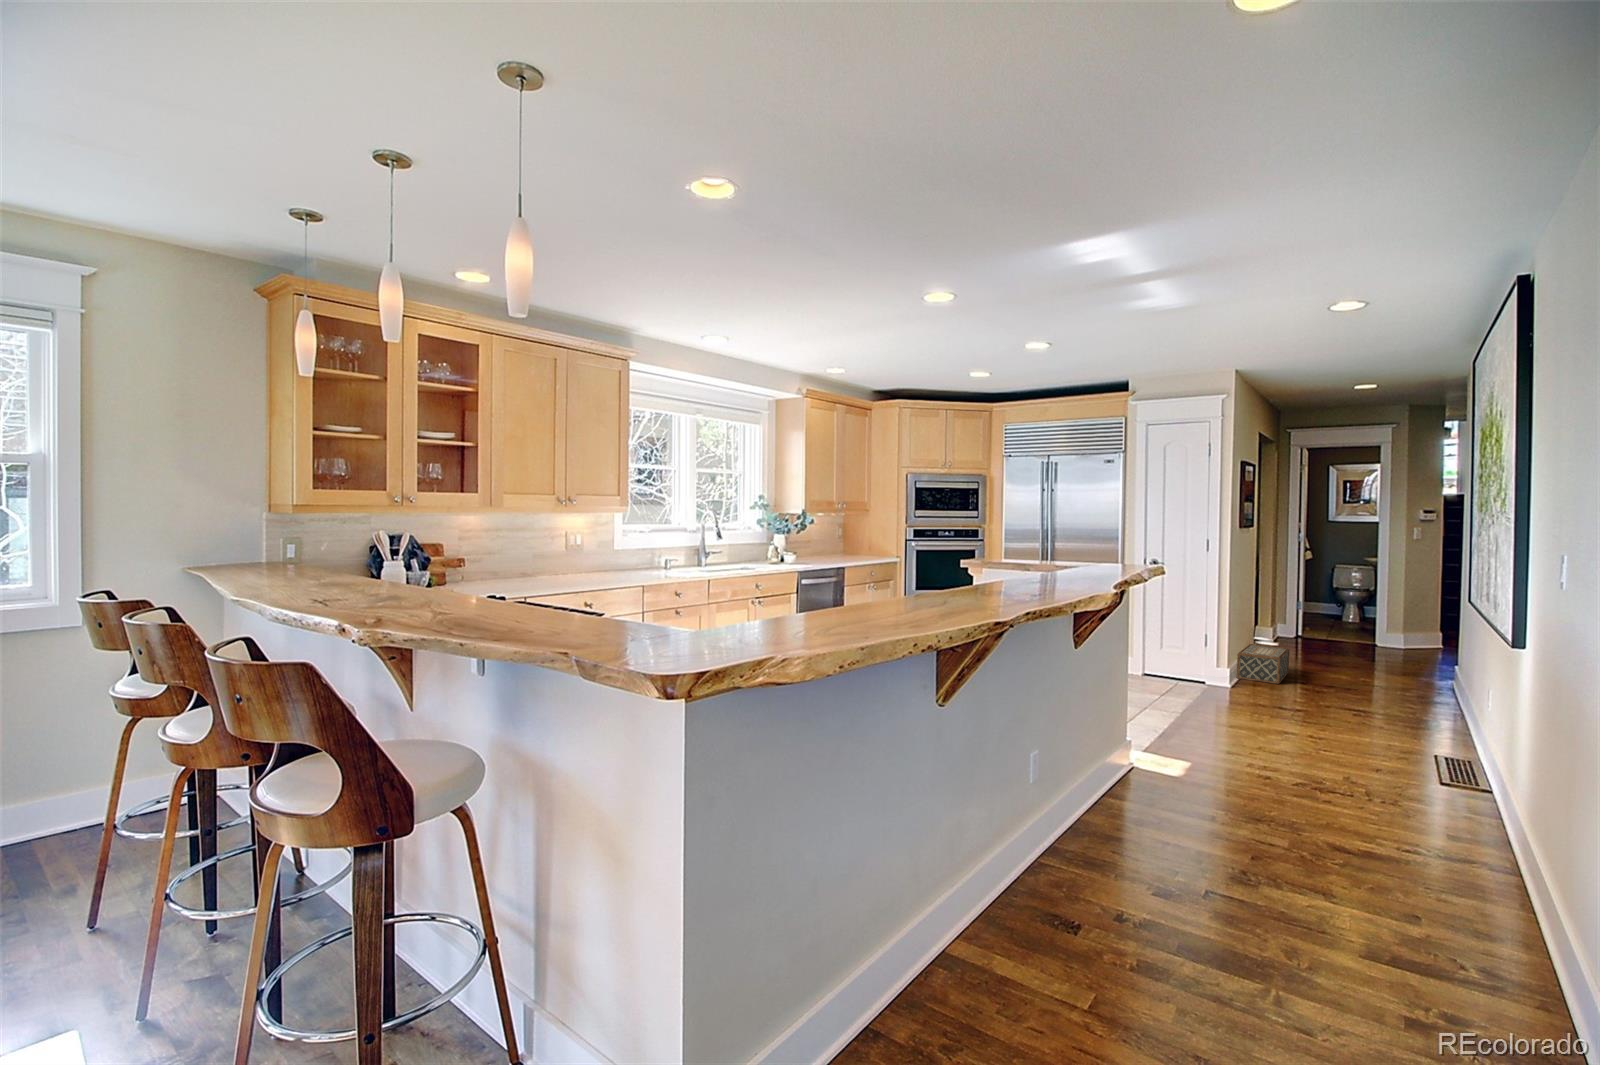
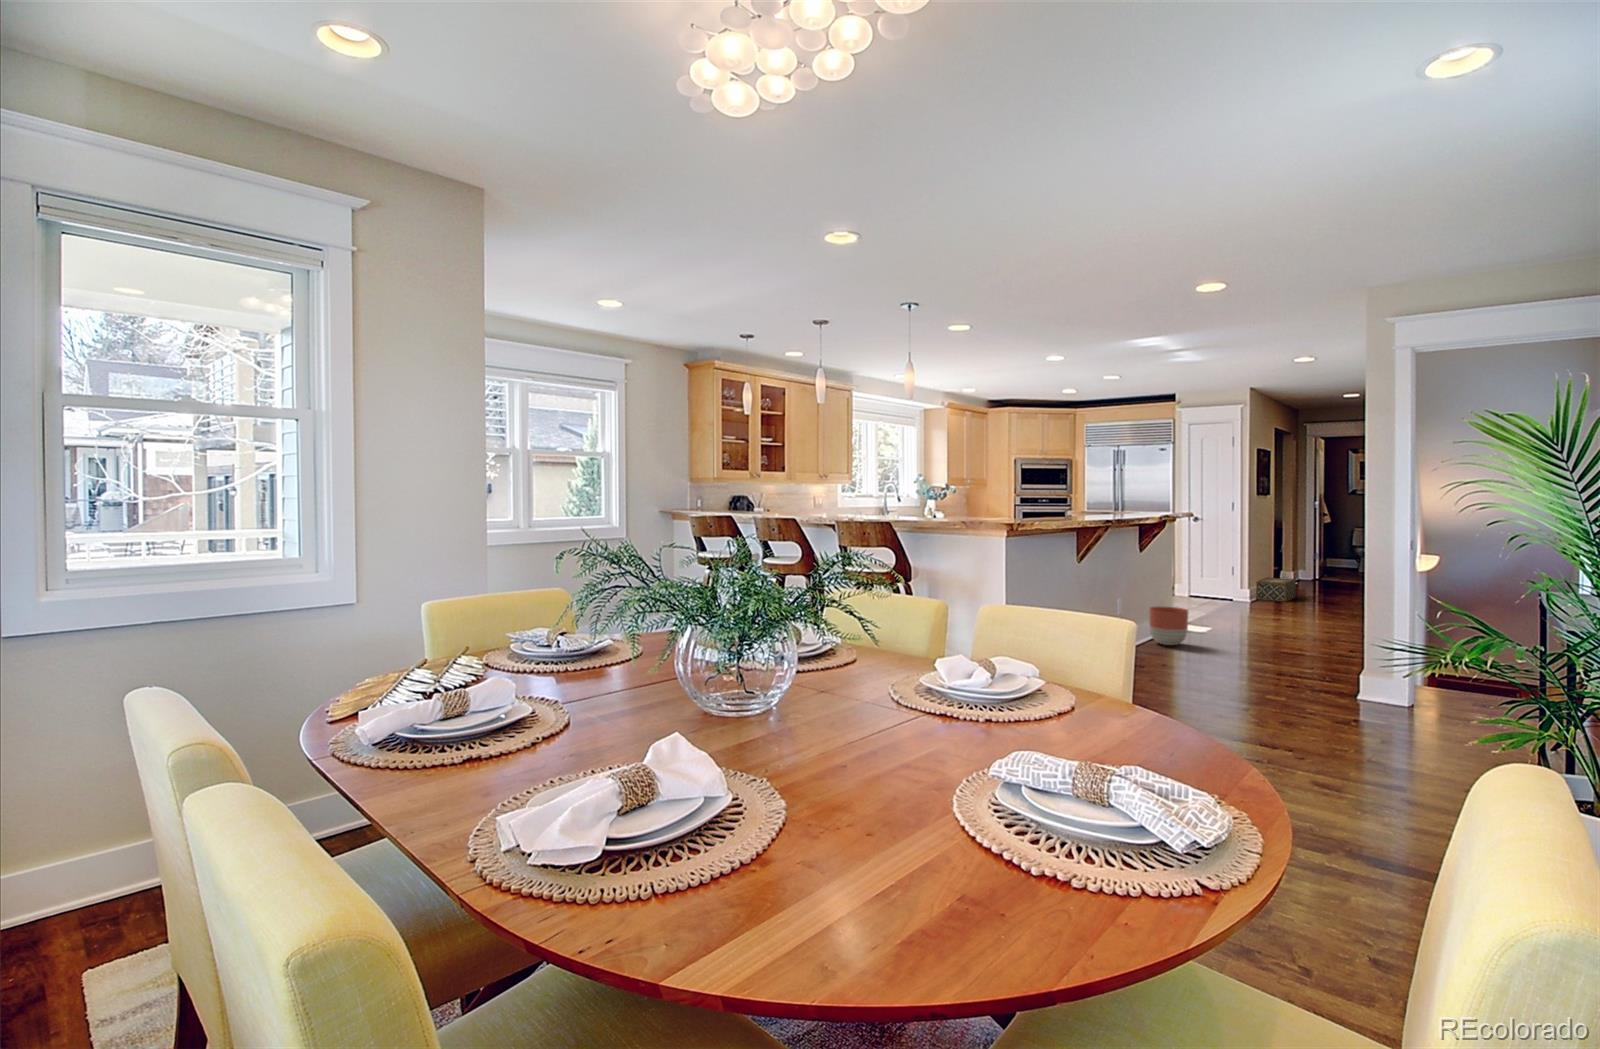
planter: none [1087,743,1155,819] -> present [1149,606,1188,645]

